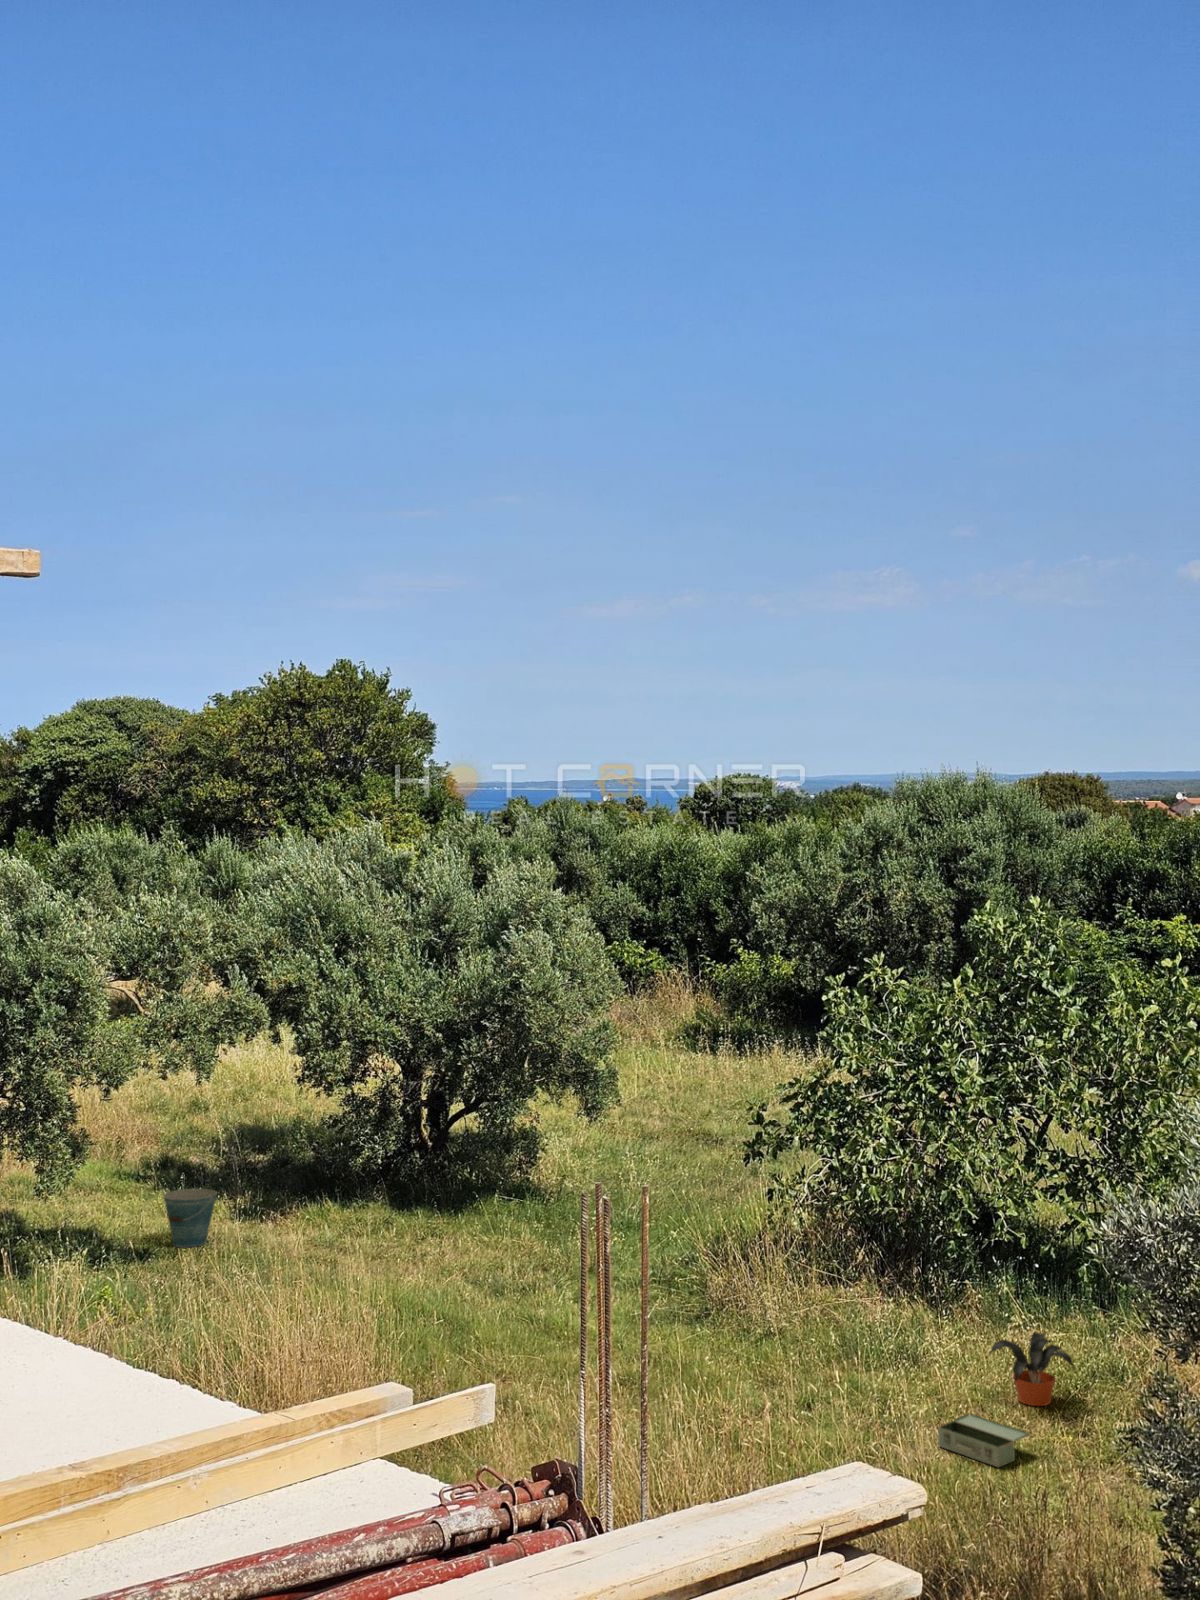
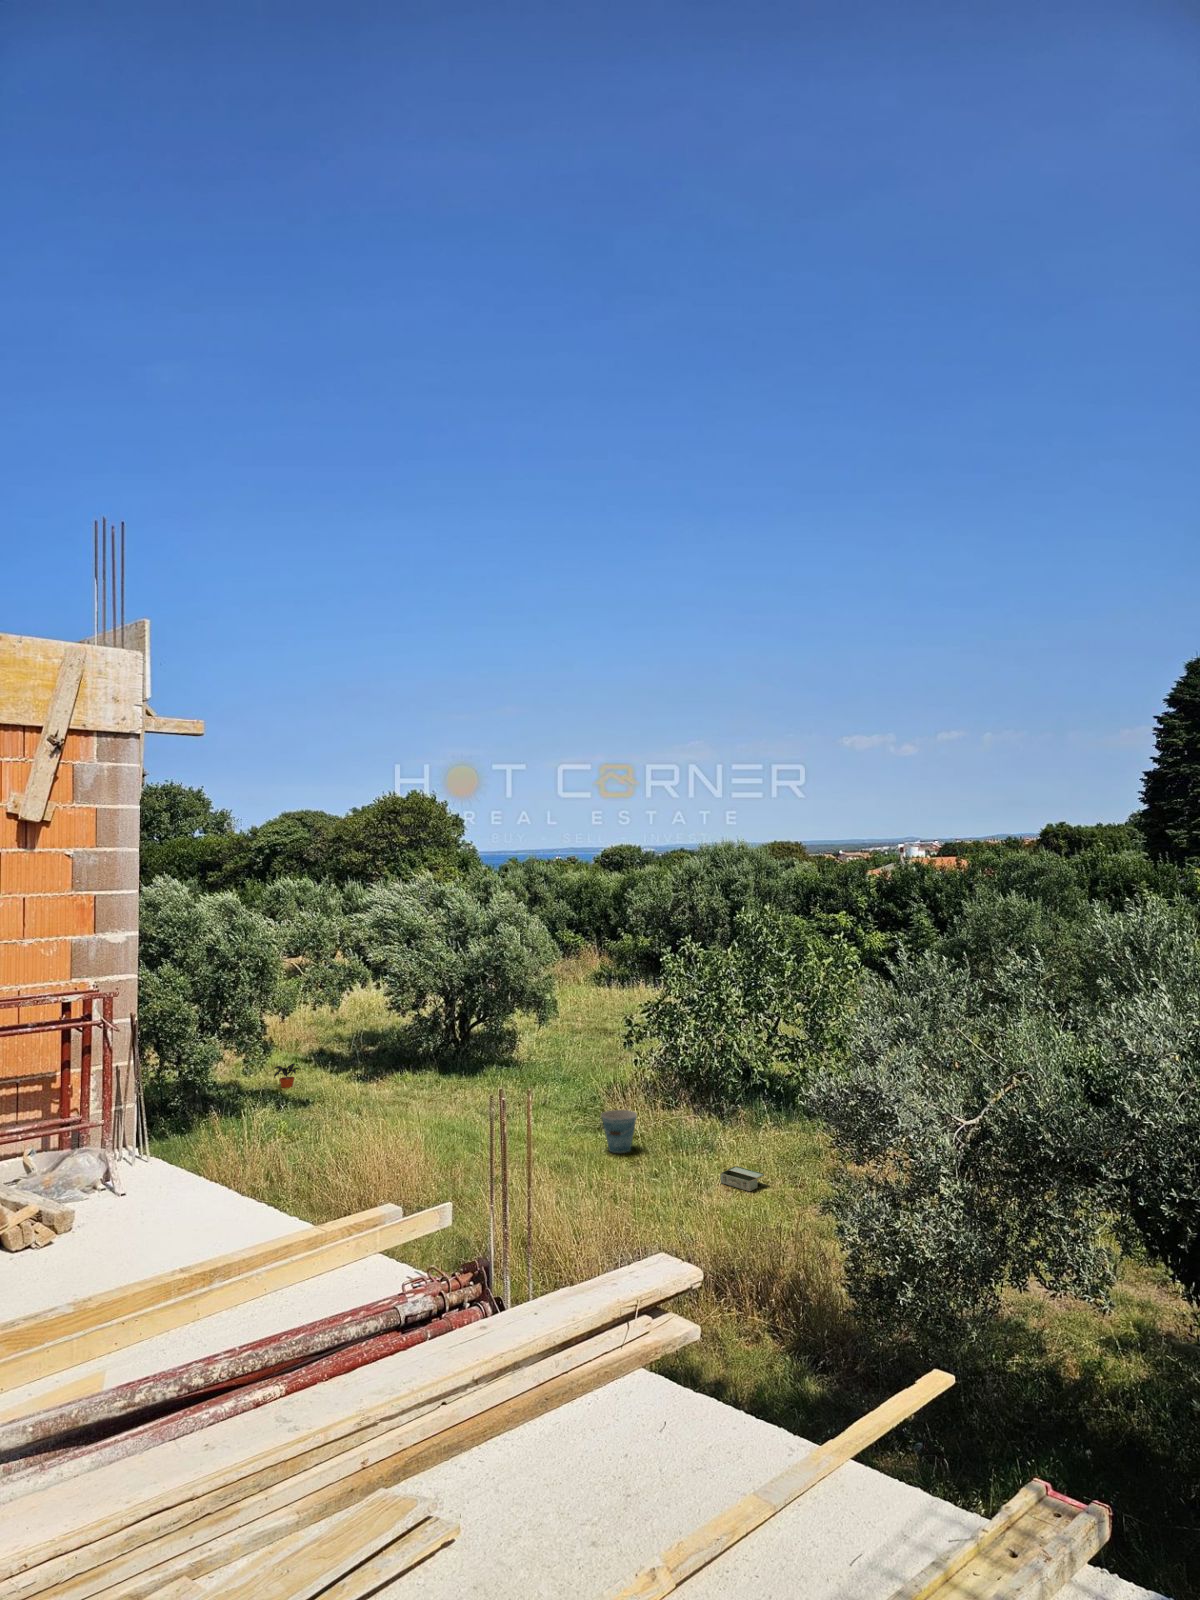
bucket: present [164,1189,217,1247] -> present [601,1110,637,1153]
potted plant: present [990,1332,1074,1406] -> present [274,1064,300,1088]

